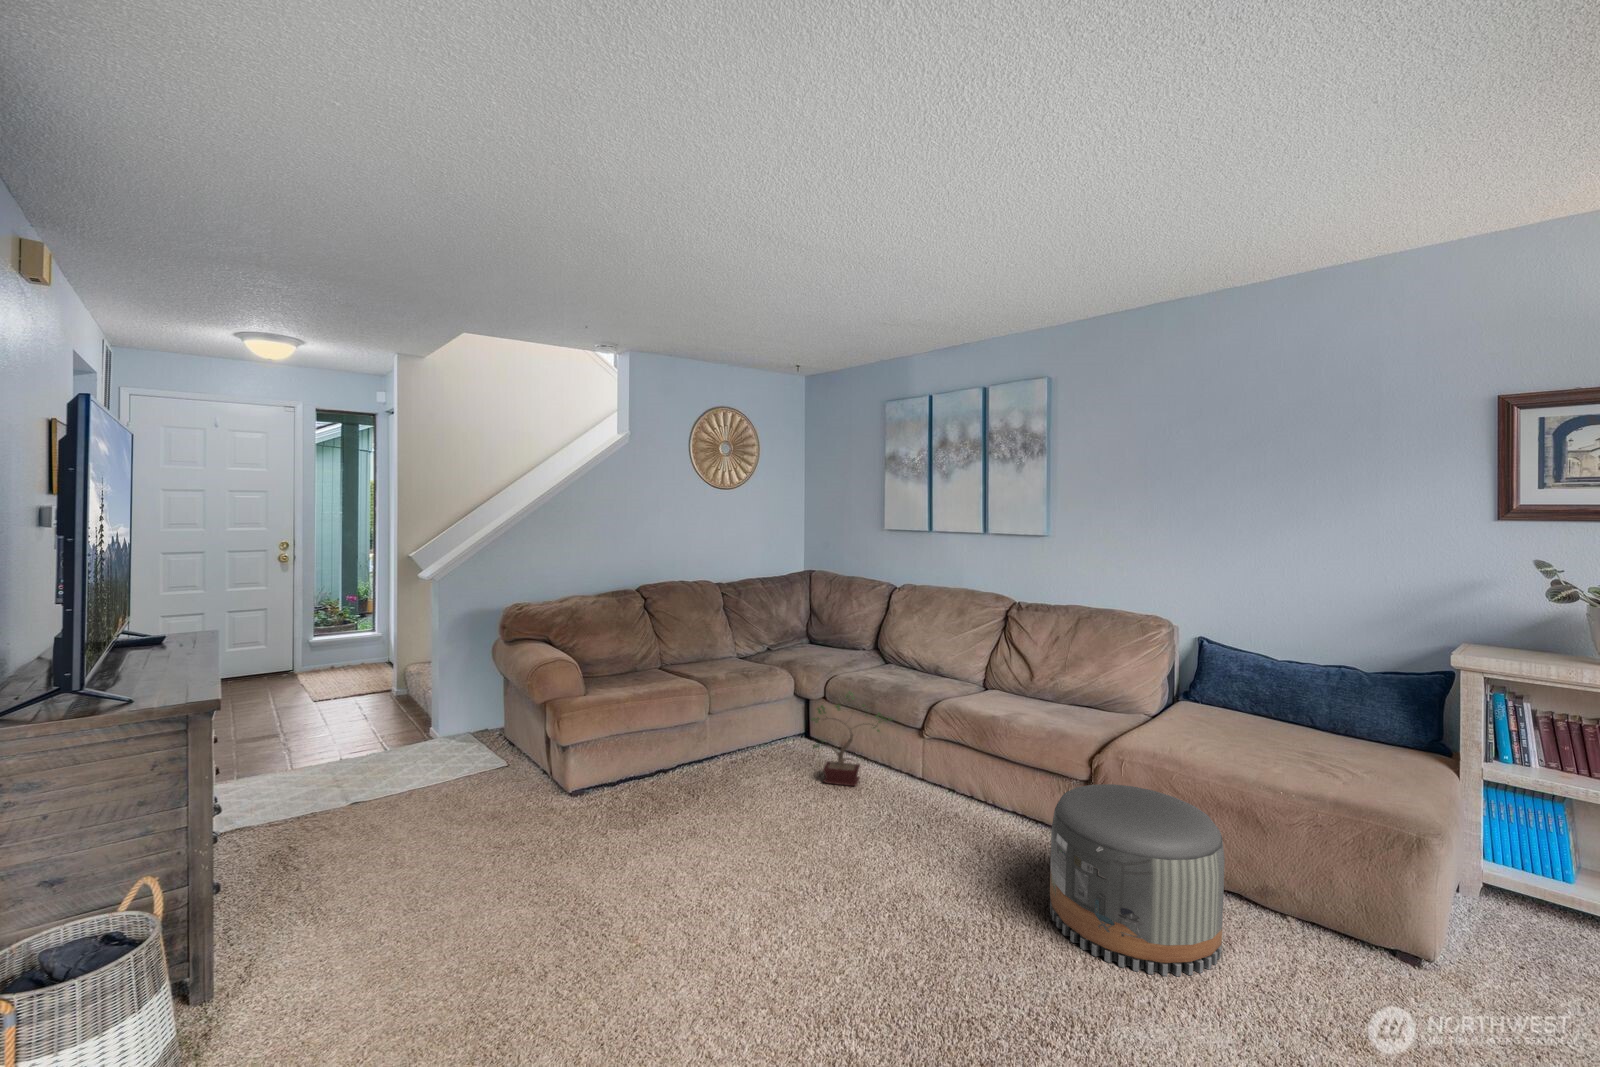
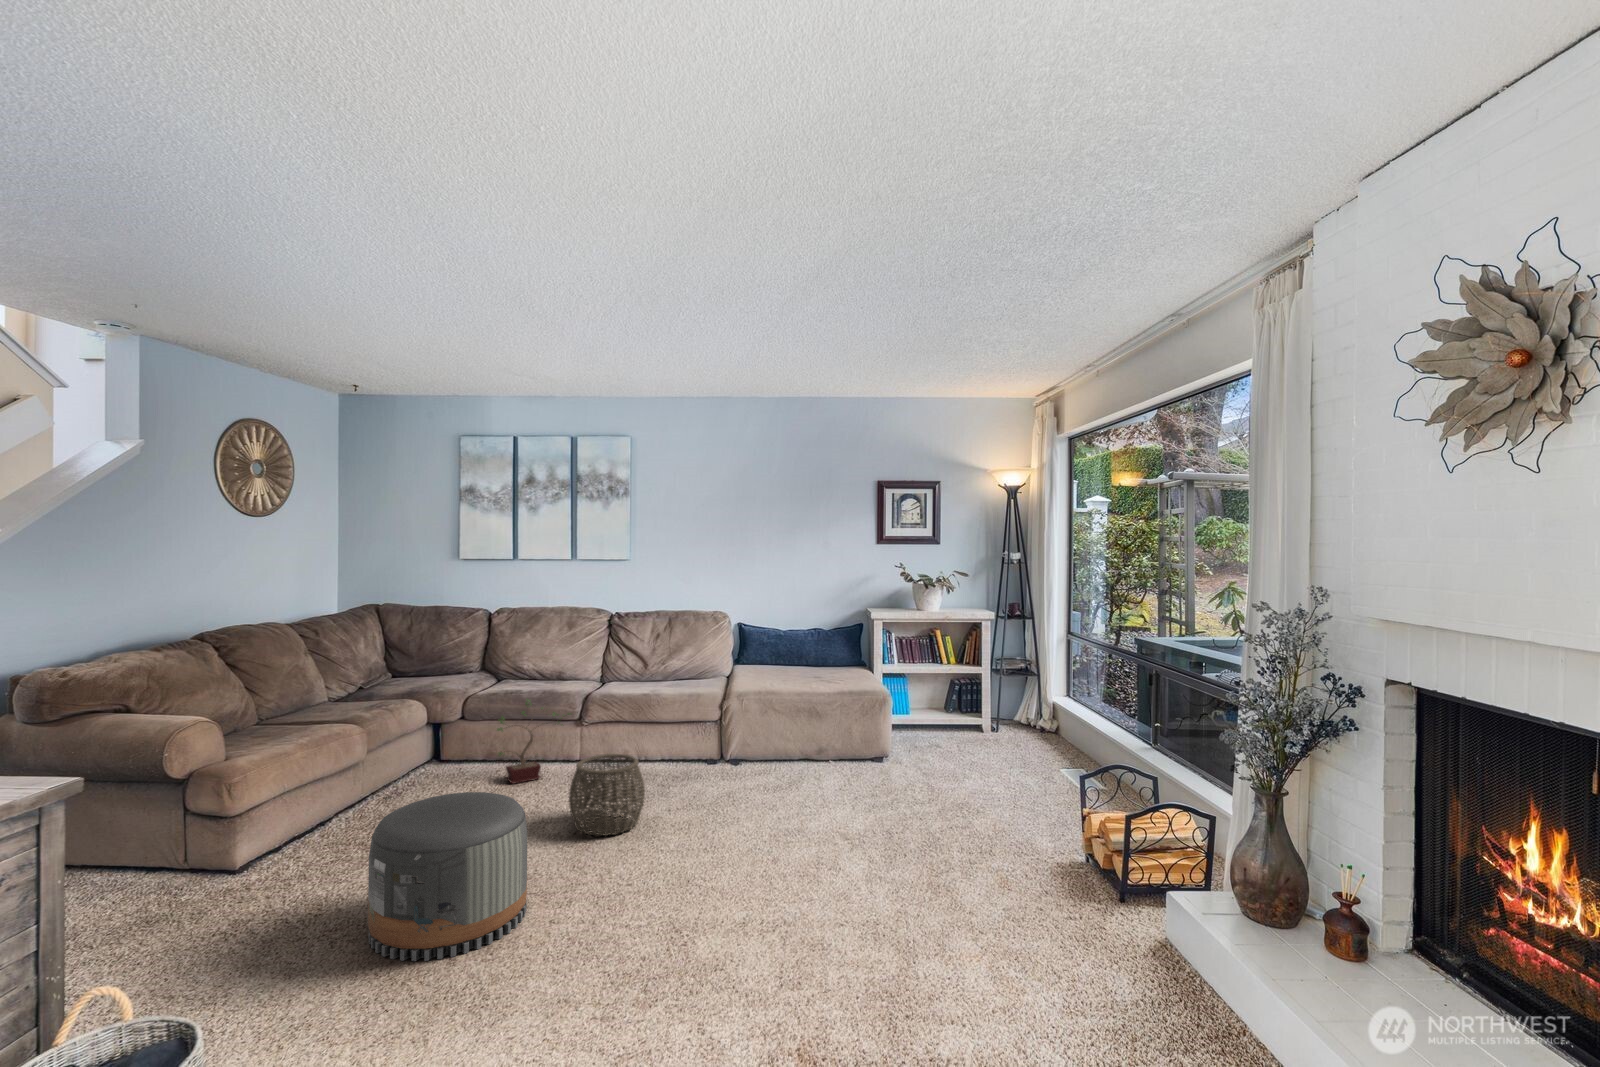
woven basket: none [781,783,879,900] -> present [569,754,645,836]
pouf: present [1050,784,1225,976] -> present [368,792,527,961]

